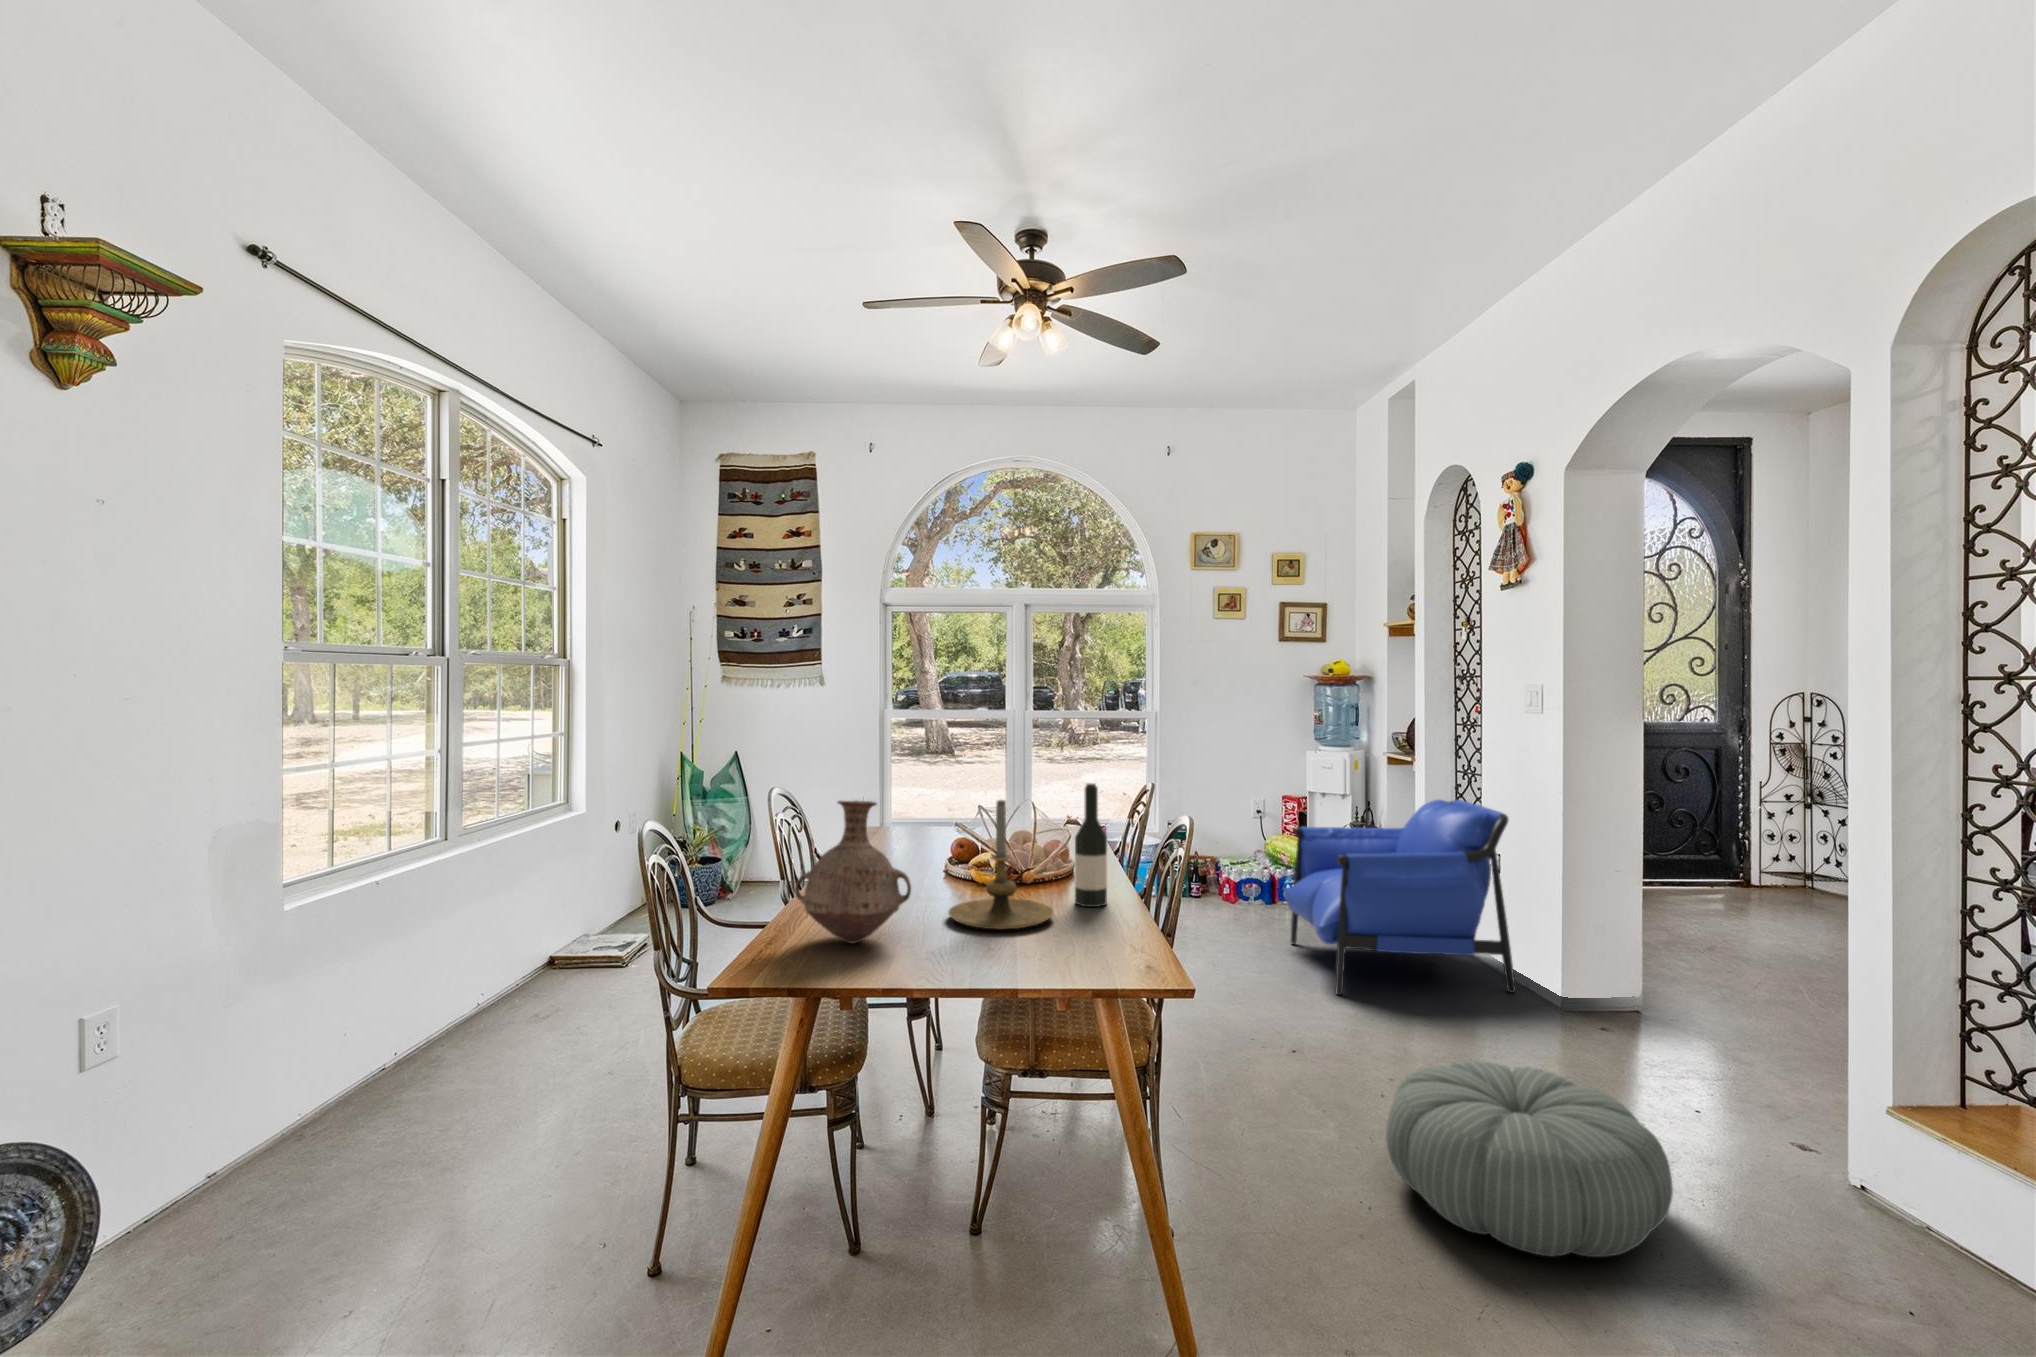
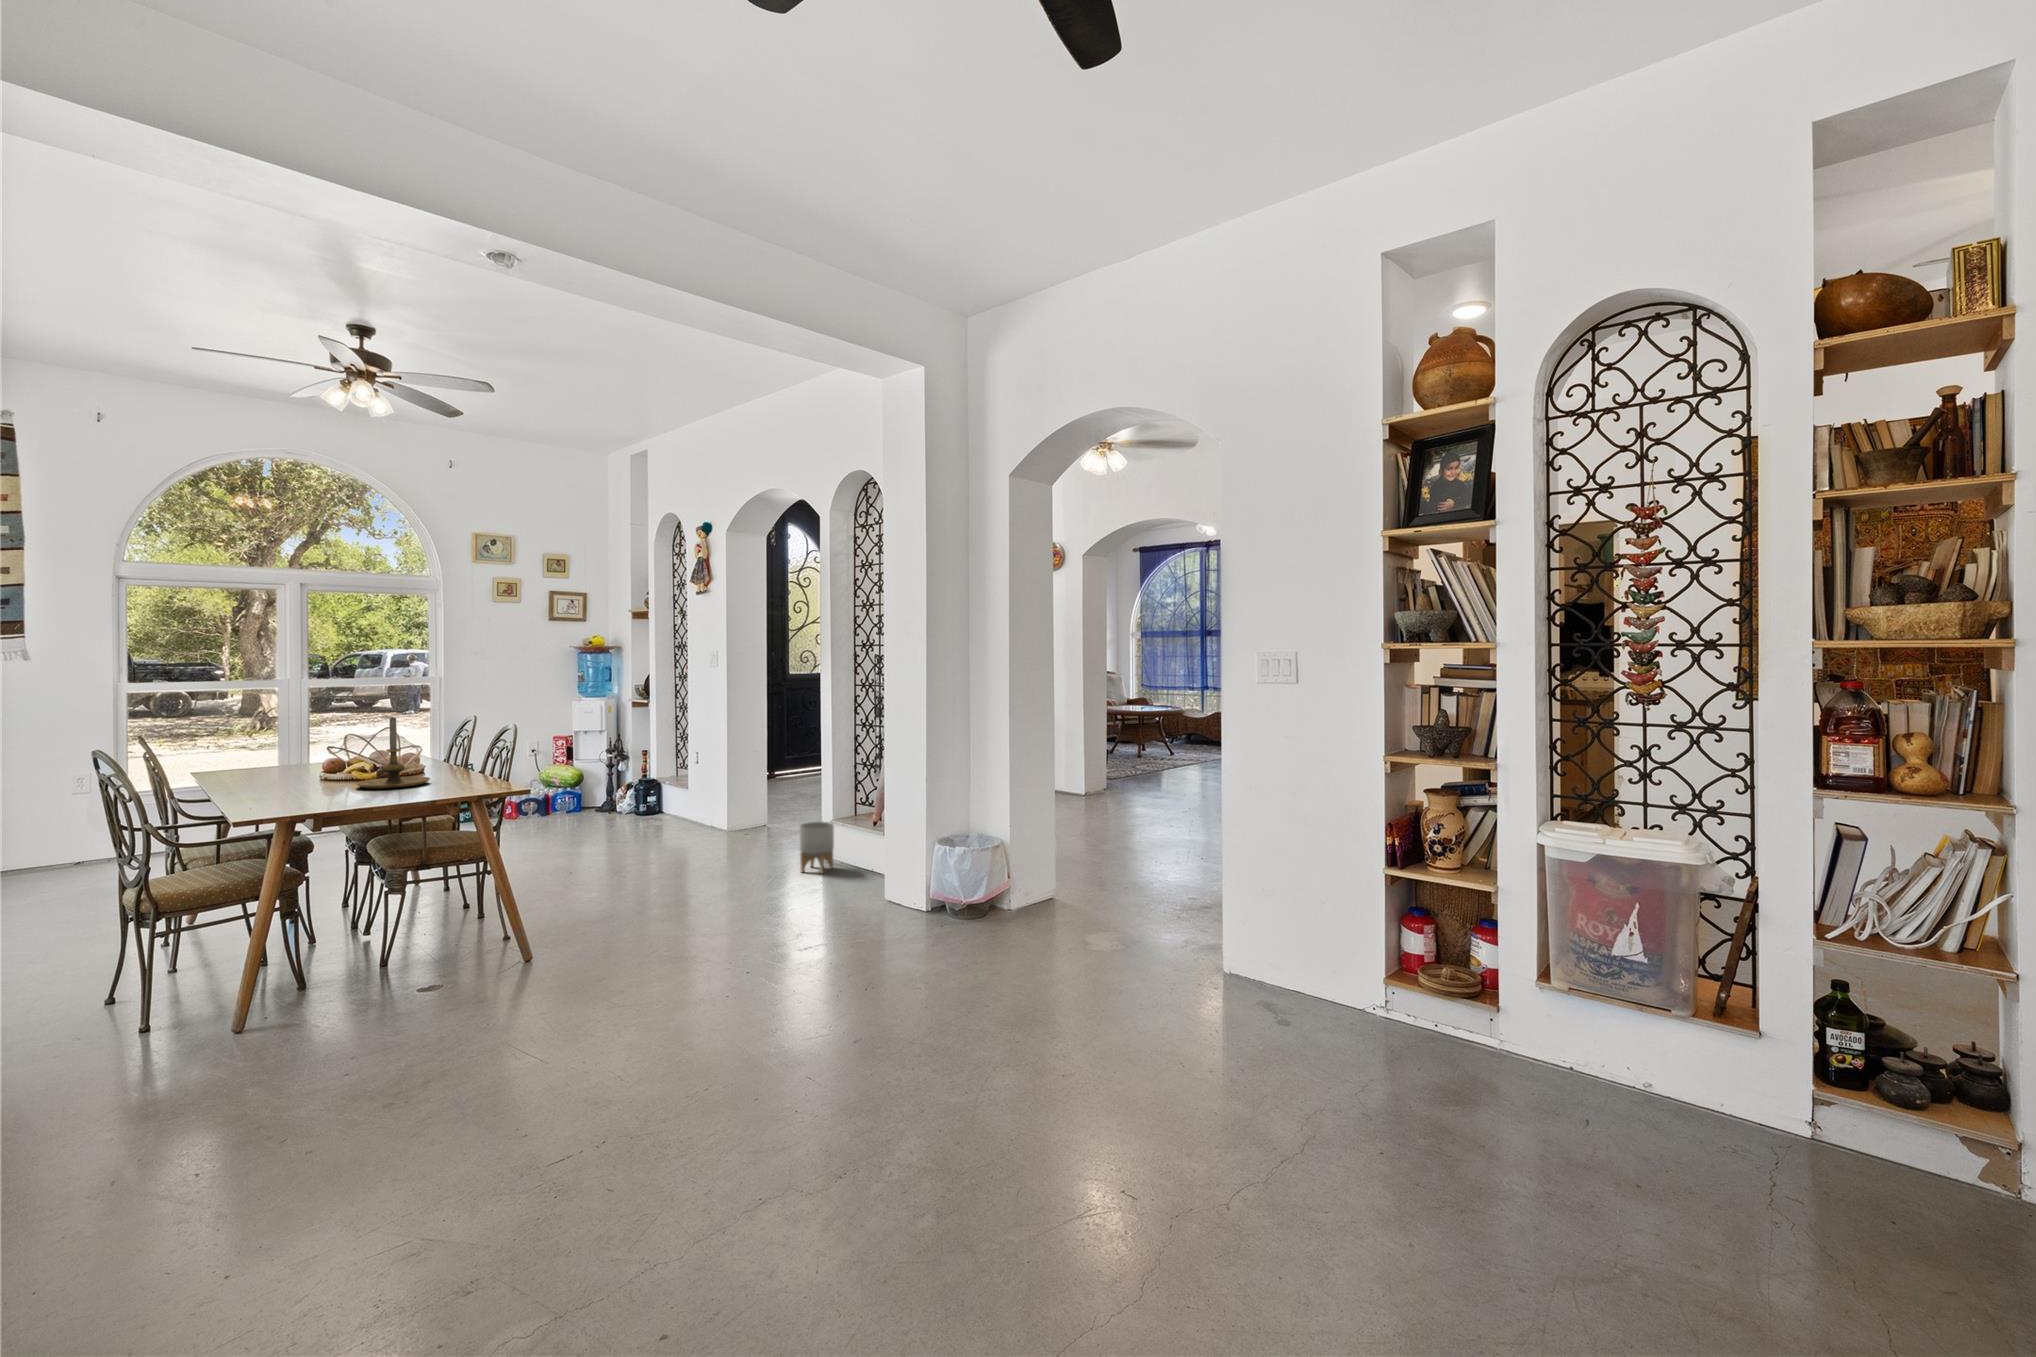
wine bottle: present [1075,783,1107,907] -> none [437,708,459,777]
armchair: present [1284,799,1516,995] -> none [558,724,705,848]
vase: present [795,801,911,943] -> none [258,719,344,800]
pouf: present [1386,1060,1673,1257] -> none [623,836,748,904]
planter: none [1791,1087,1898,1237] -> present [800,822,834,873]

